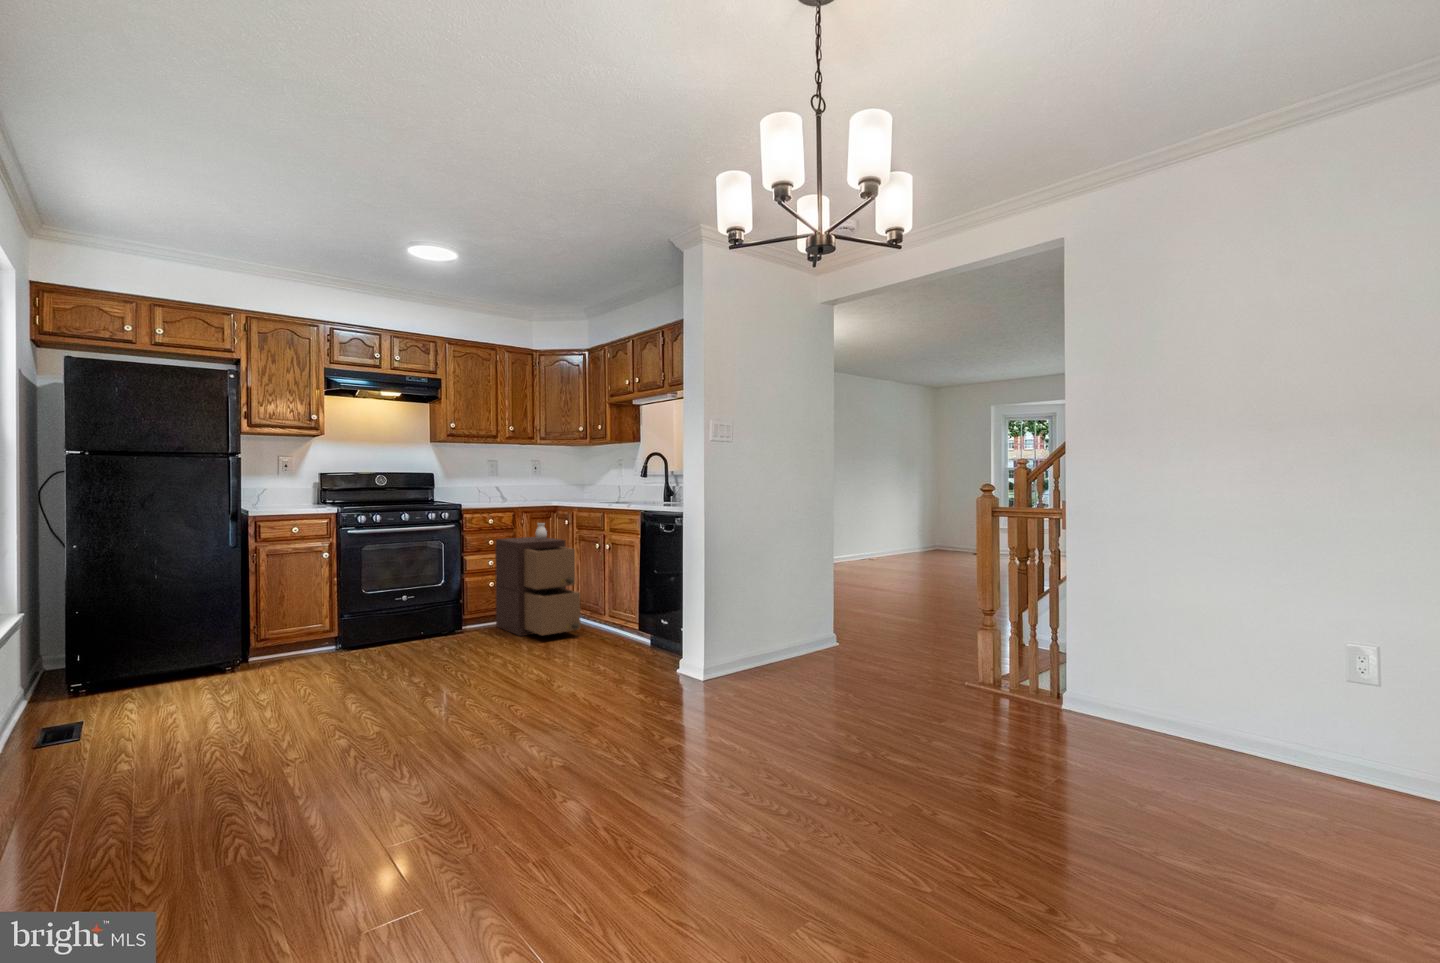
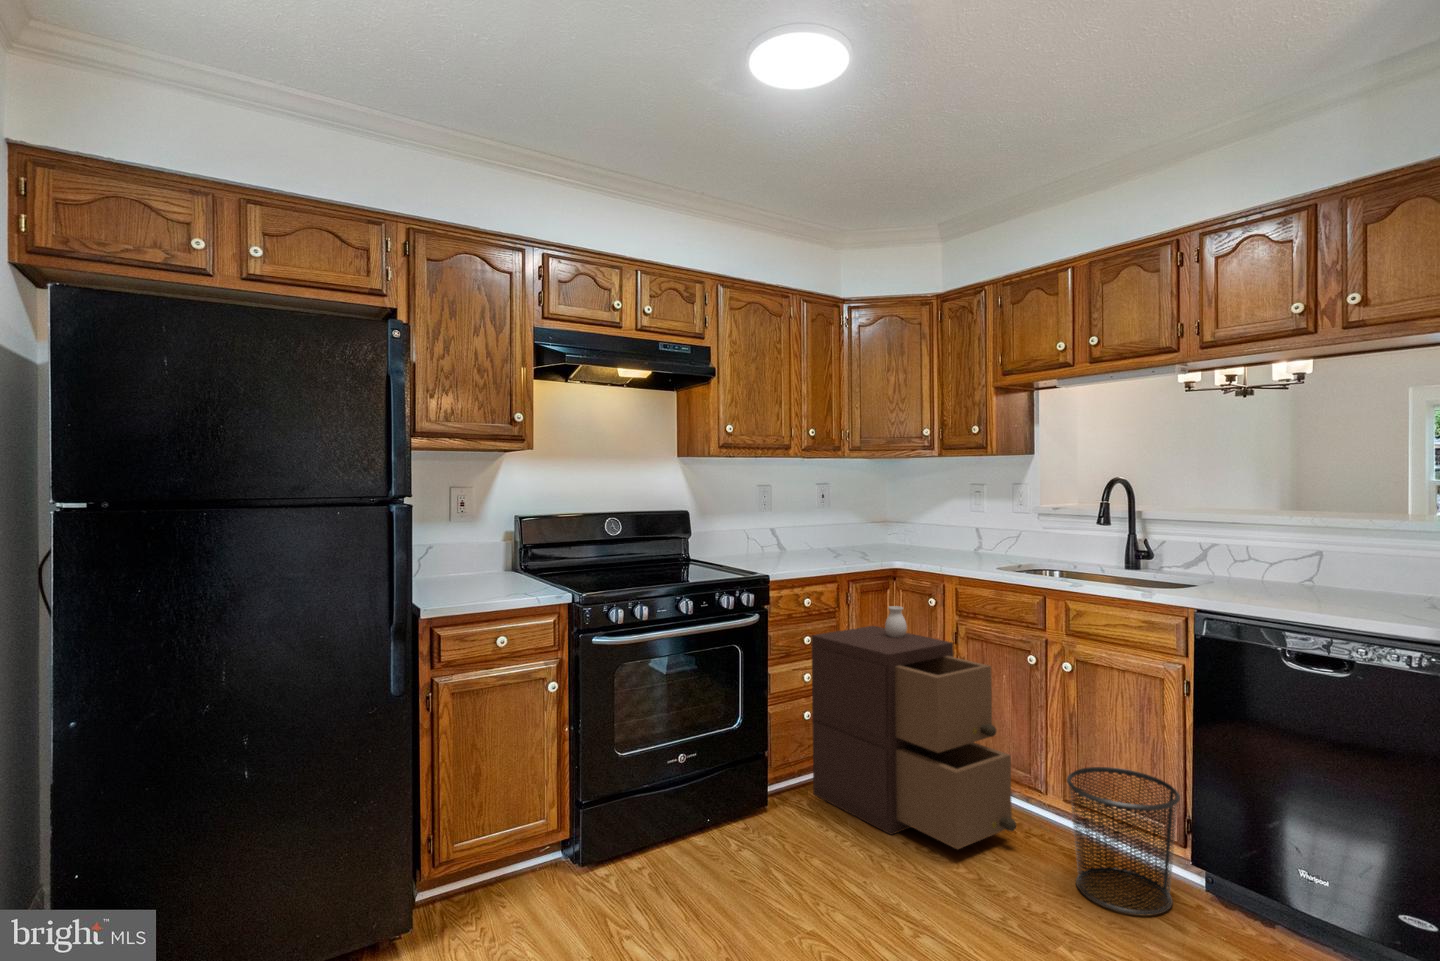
trash can: none [585,593,633,652] -> present [1067,767,1180,916]

